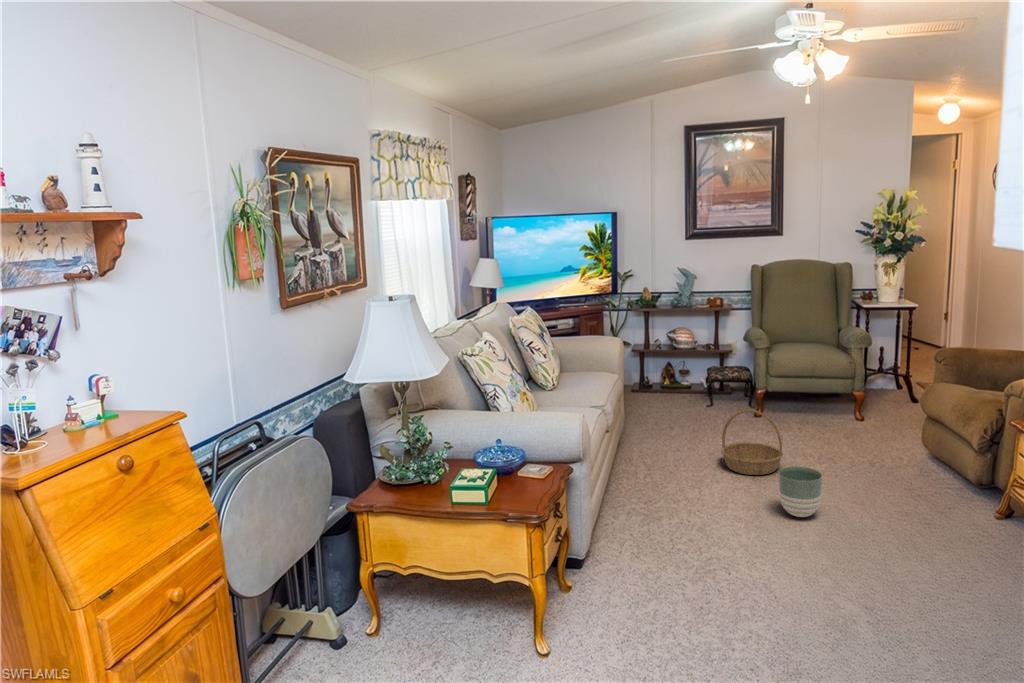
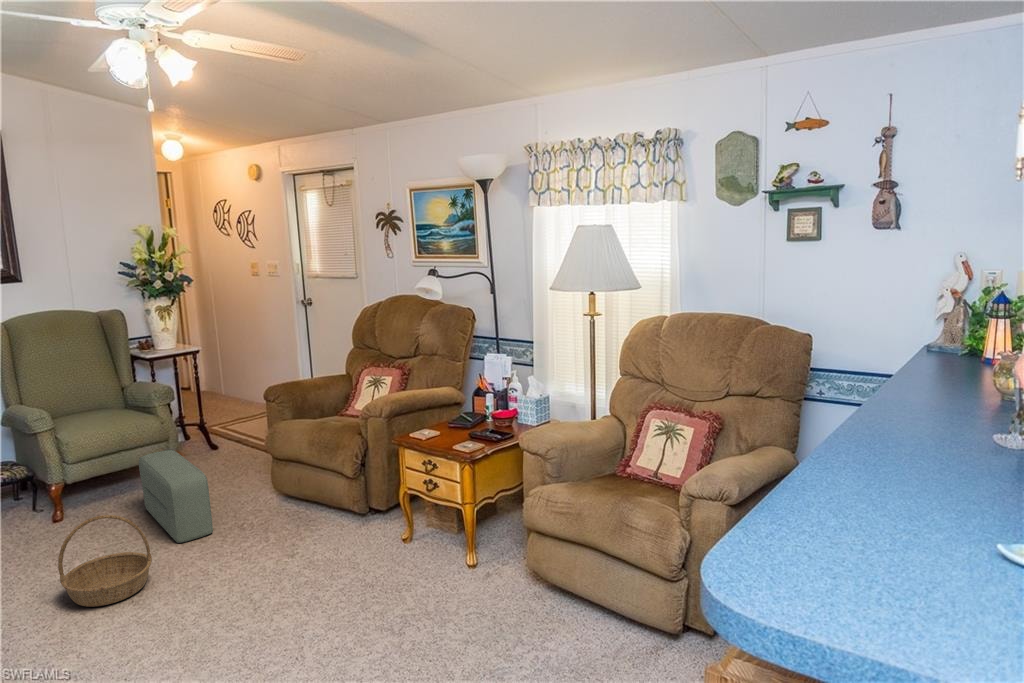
pouf: none [816,384,853,459] -> present [139,450,213,543]
planter: present [779,467,822,517] -> none [188,561,244,628]

